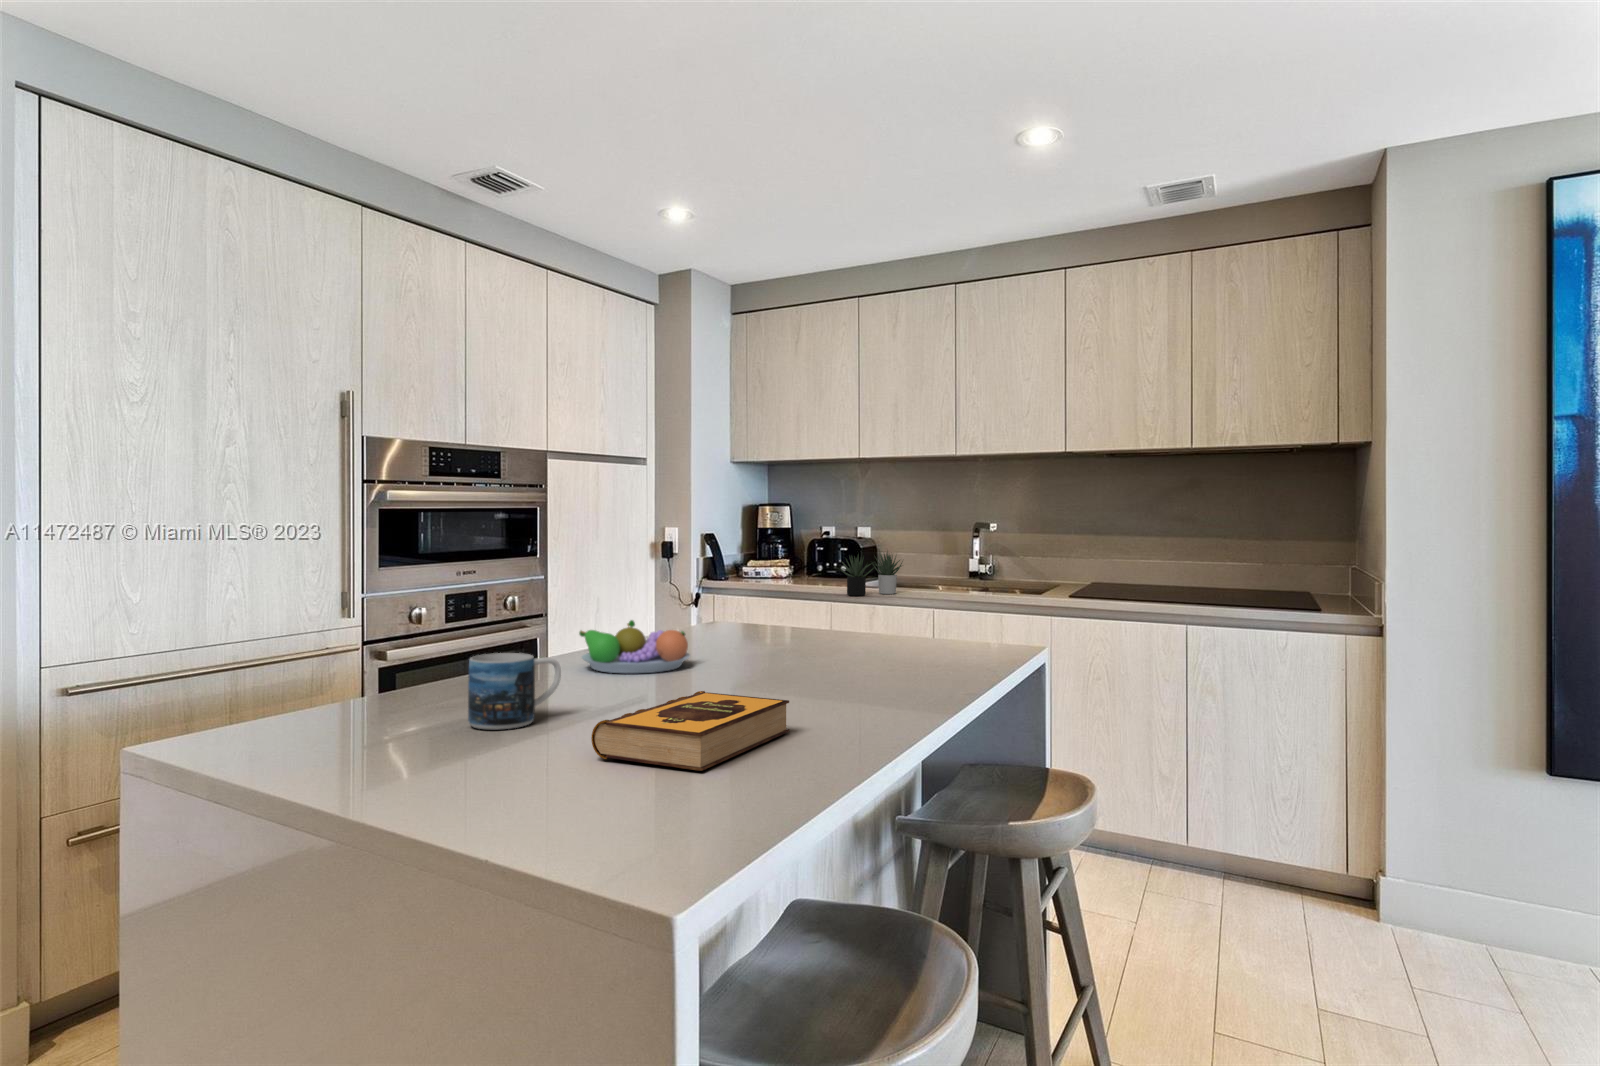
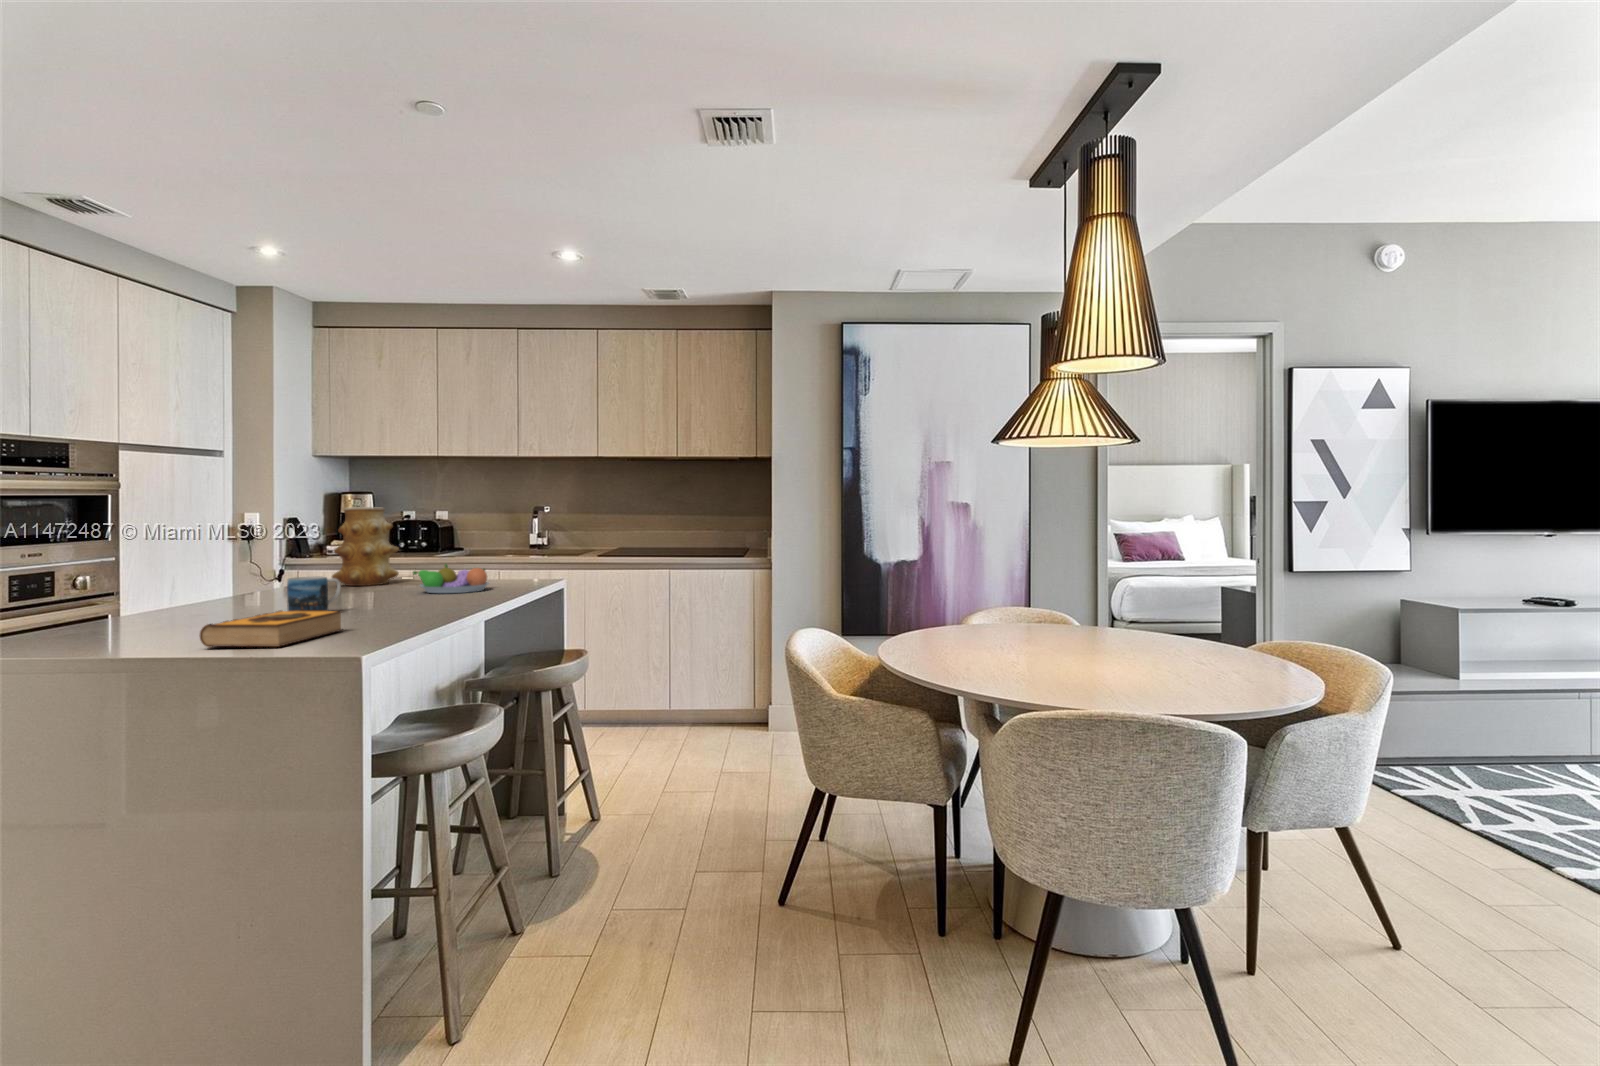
vase: none [754,525,832,627] -> present [332,507,399,586]
succulent plant: present [839,551,903,596] -> none [413,528,473,566]
fruit bowl: present [579,620,690,673] -> present [413,564,489,593]
mug: present [468,653,561,730] -> present [287,577,341,611]

